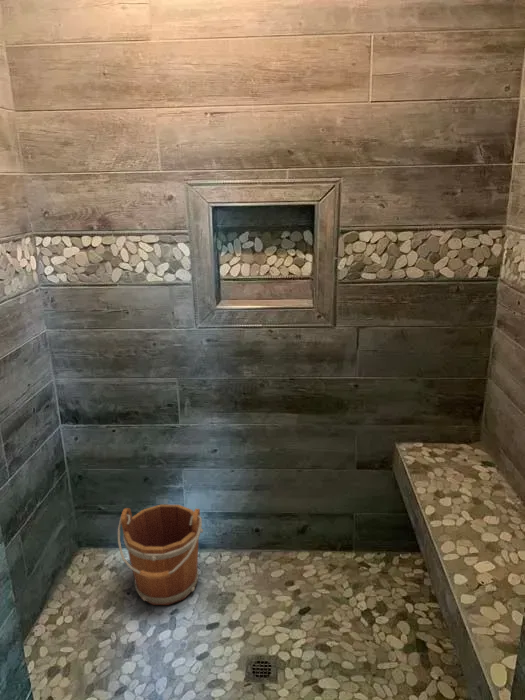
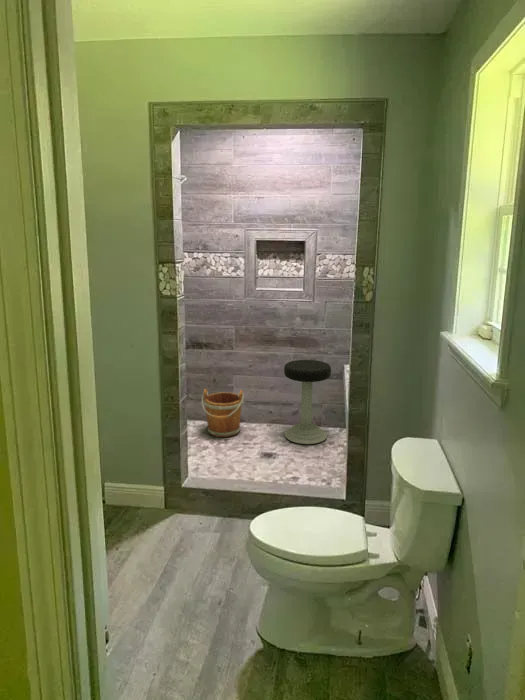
stool: none [281,442,377,620] -> present [284,360,331,444]

